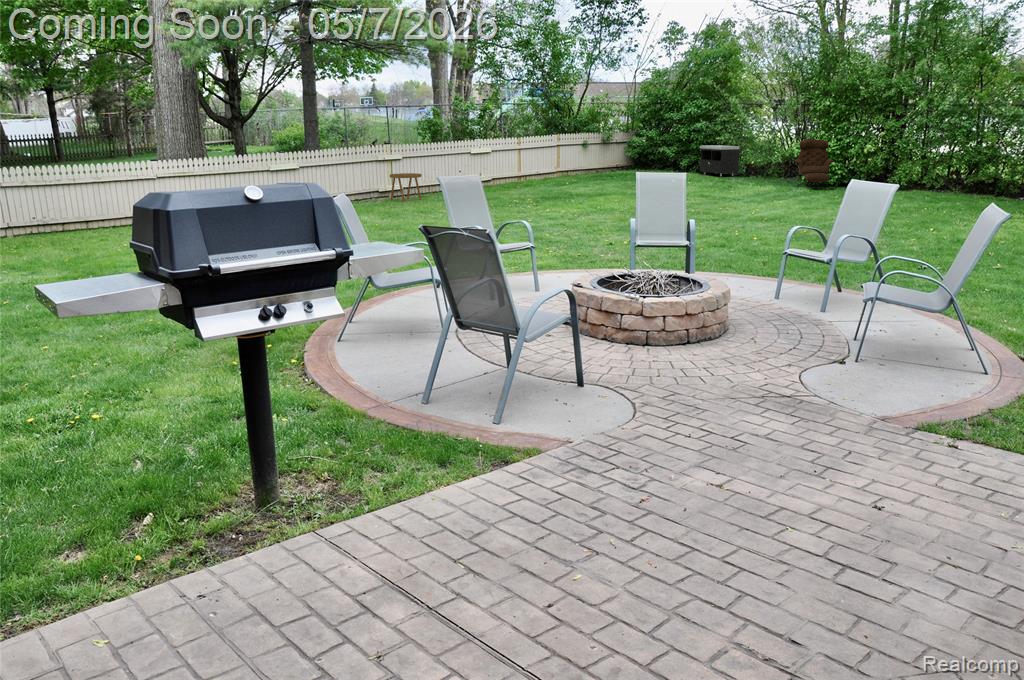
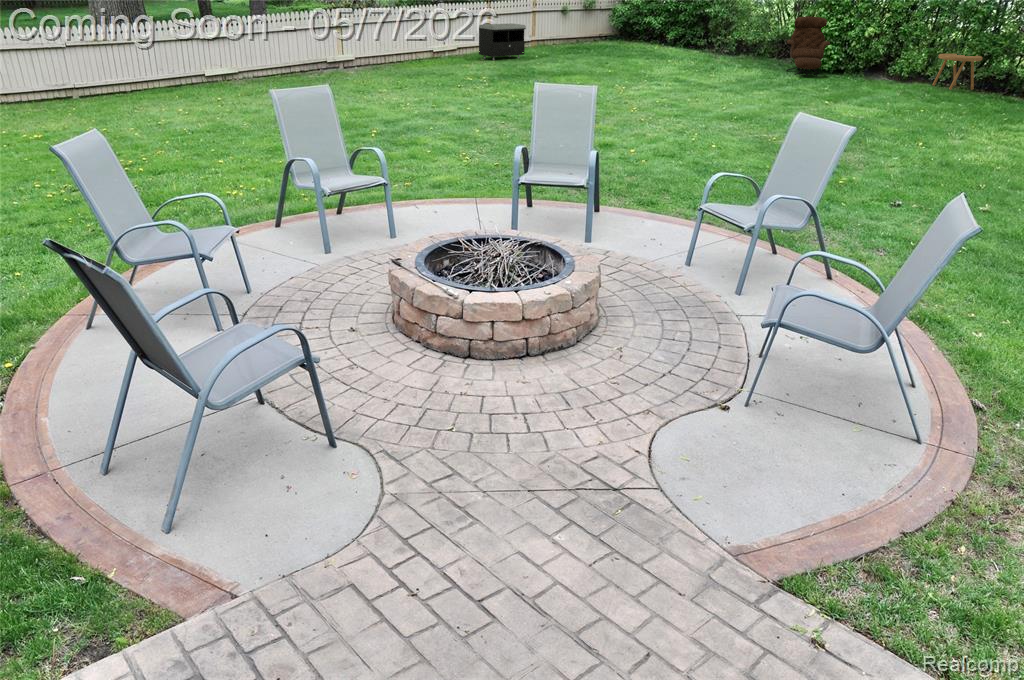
storage bench: present [700,145,740,176] -> present [479,23,526,60]
side table: present [390,173,422,201] -> present [932,54,982,90]

